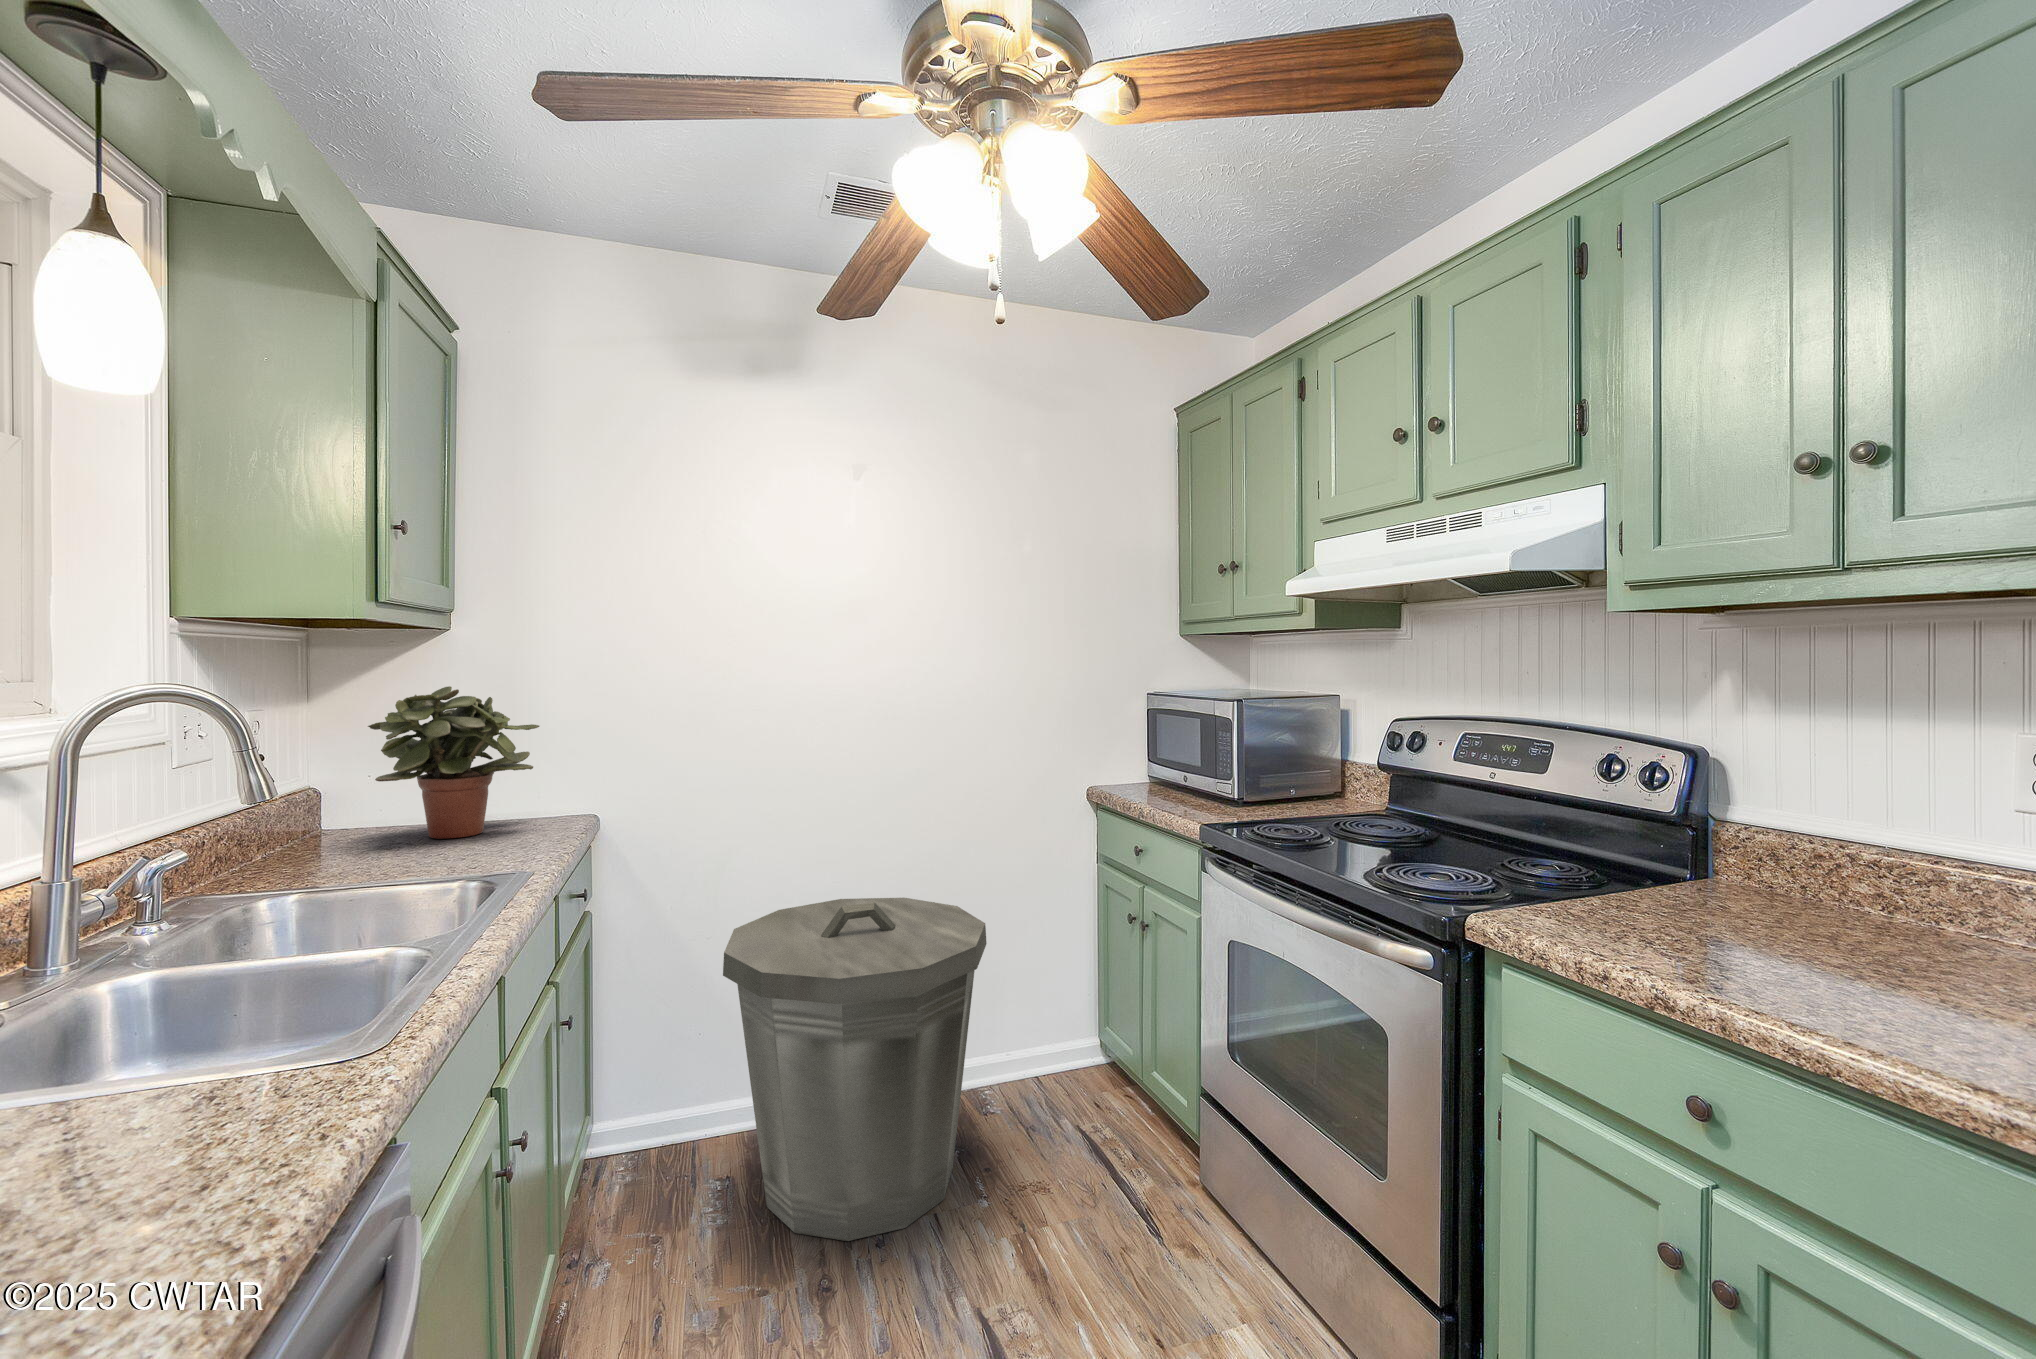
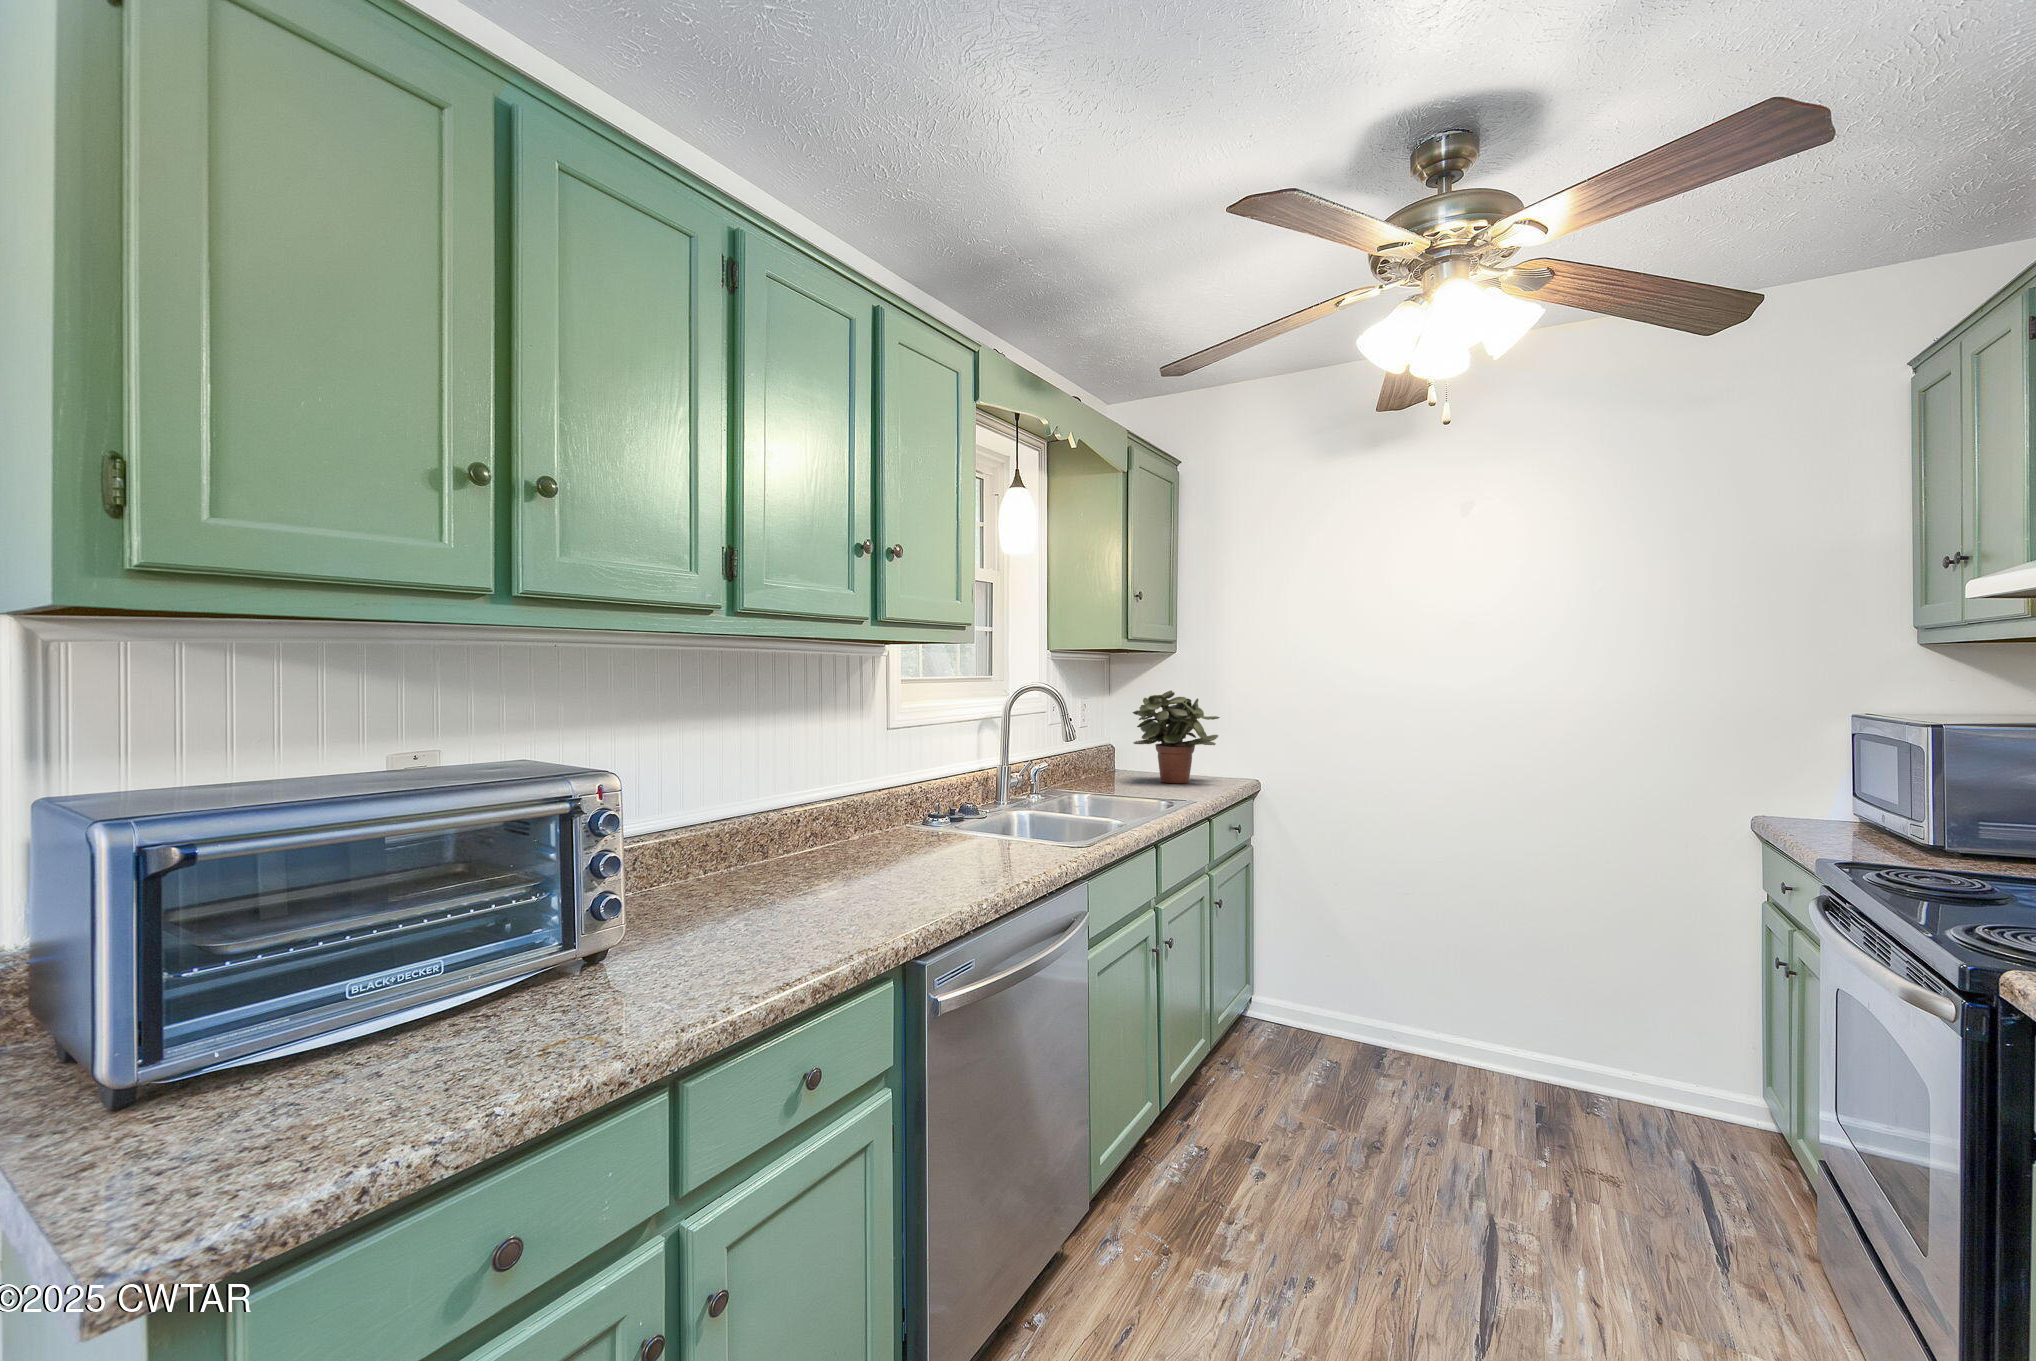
trash can: present [723,898,987,1241] -> none [1323,874,1565,1147]

